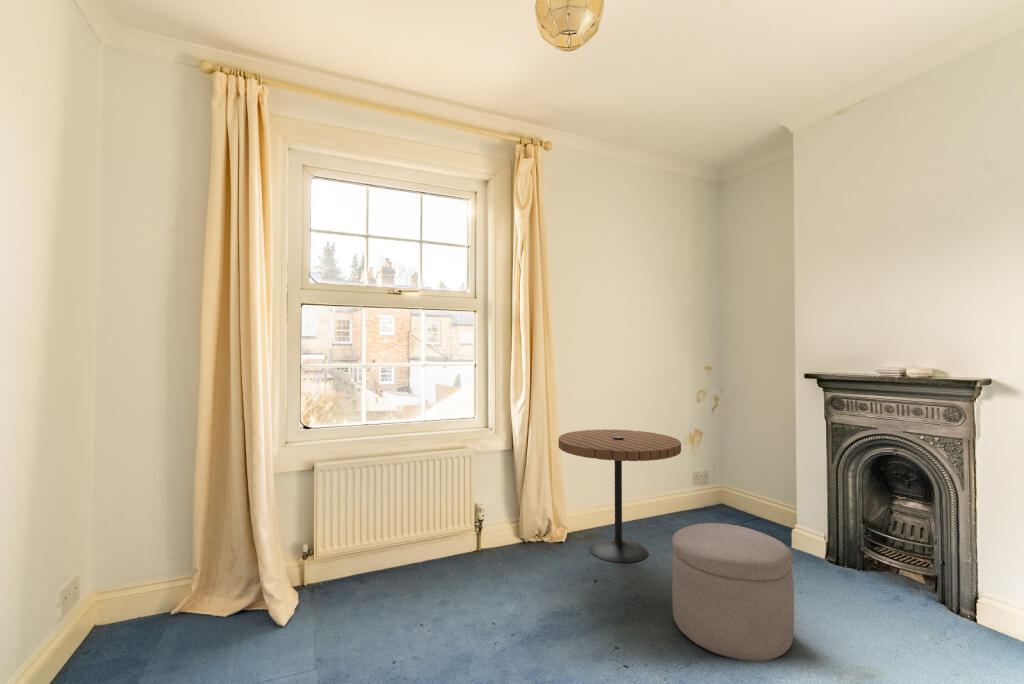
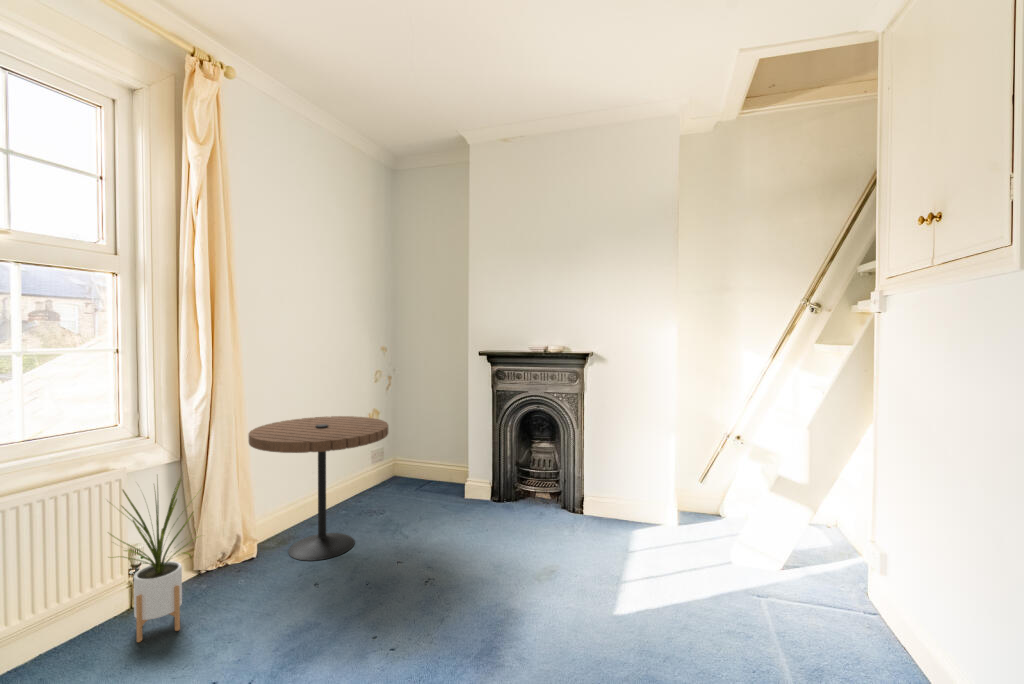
house plant: none [455,454,516,577] -> present [110,478,196,642]
ottoman: present [672,523,794,661] -> none [408,489,507,605]

